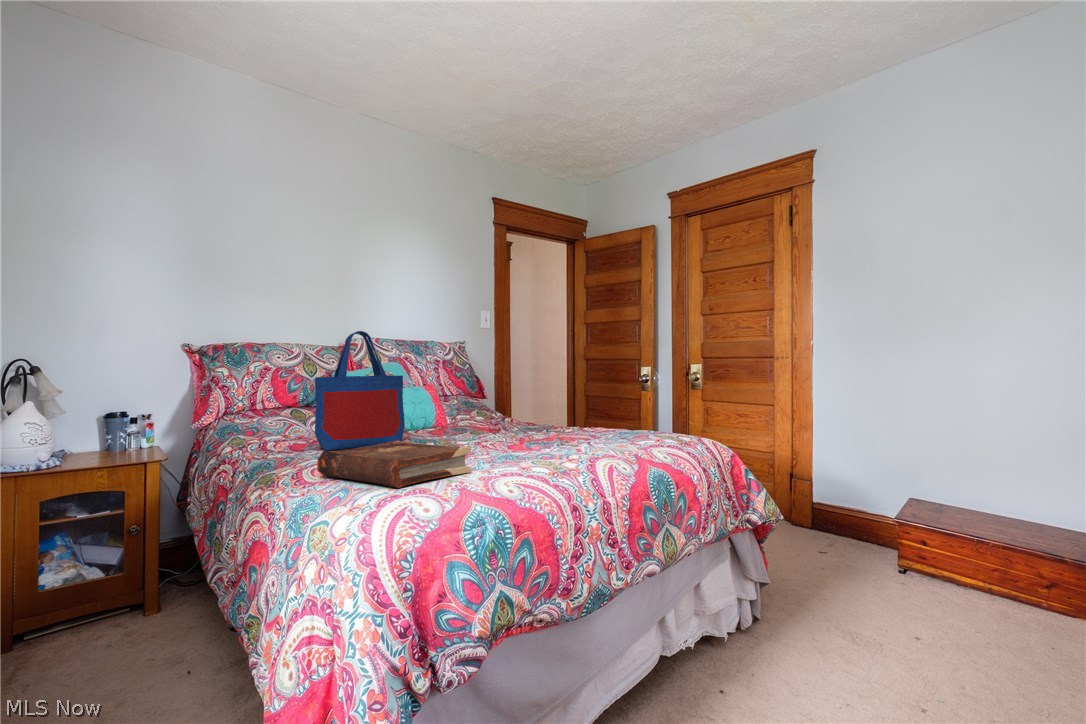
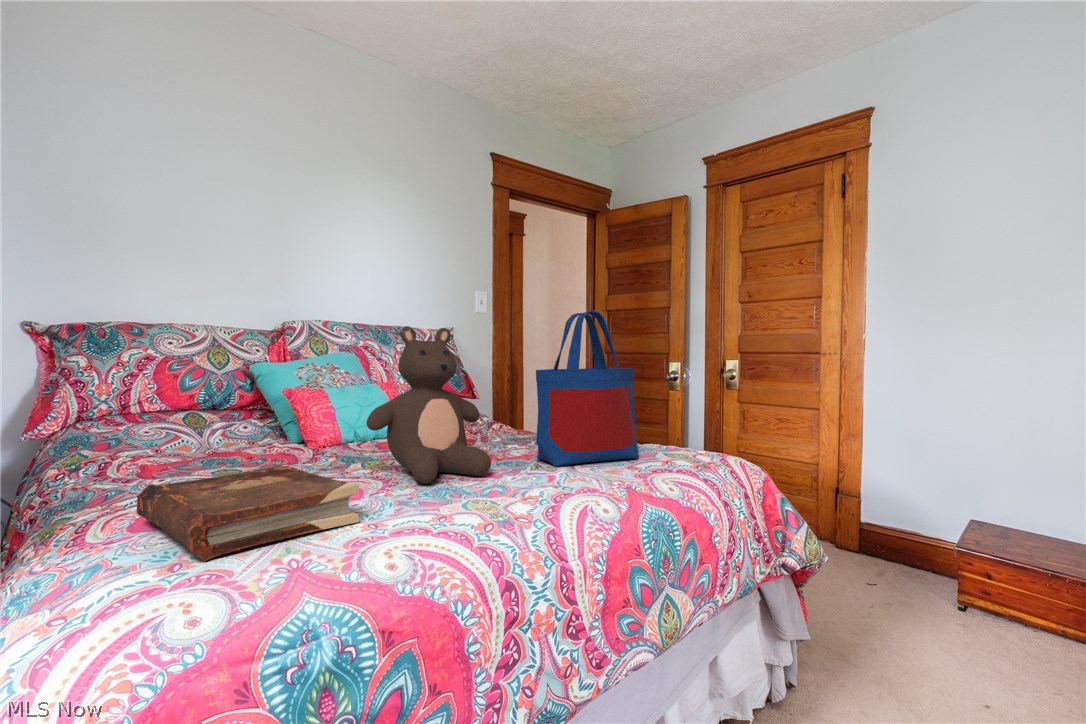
tote bag: present [315,331,405,451] -> present [536,310,639,466]
teddy bear: none [442,340,535,455] -> present [366,326,491,484]

